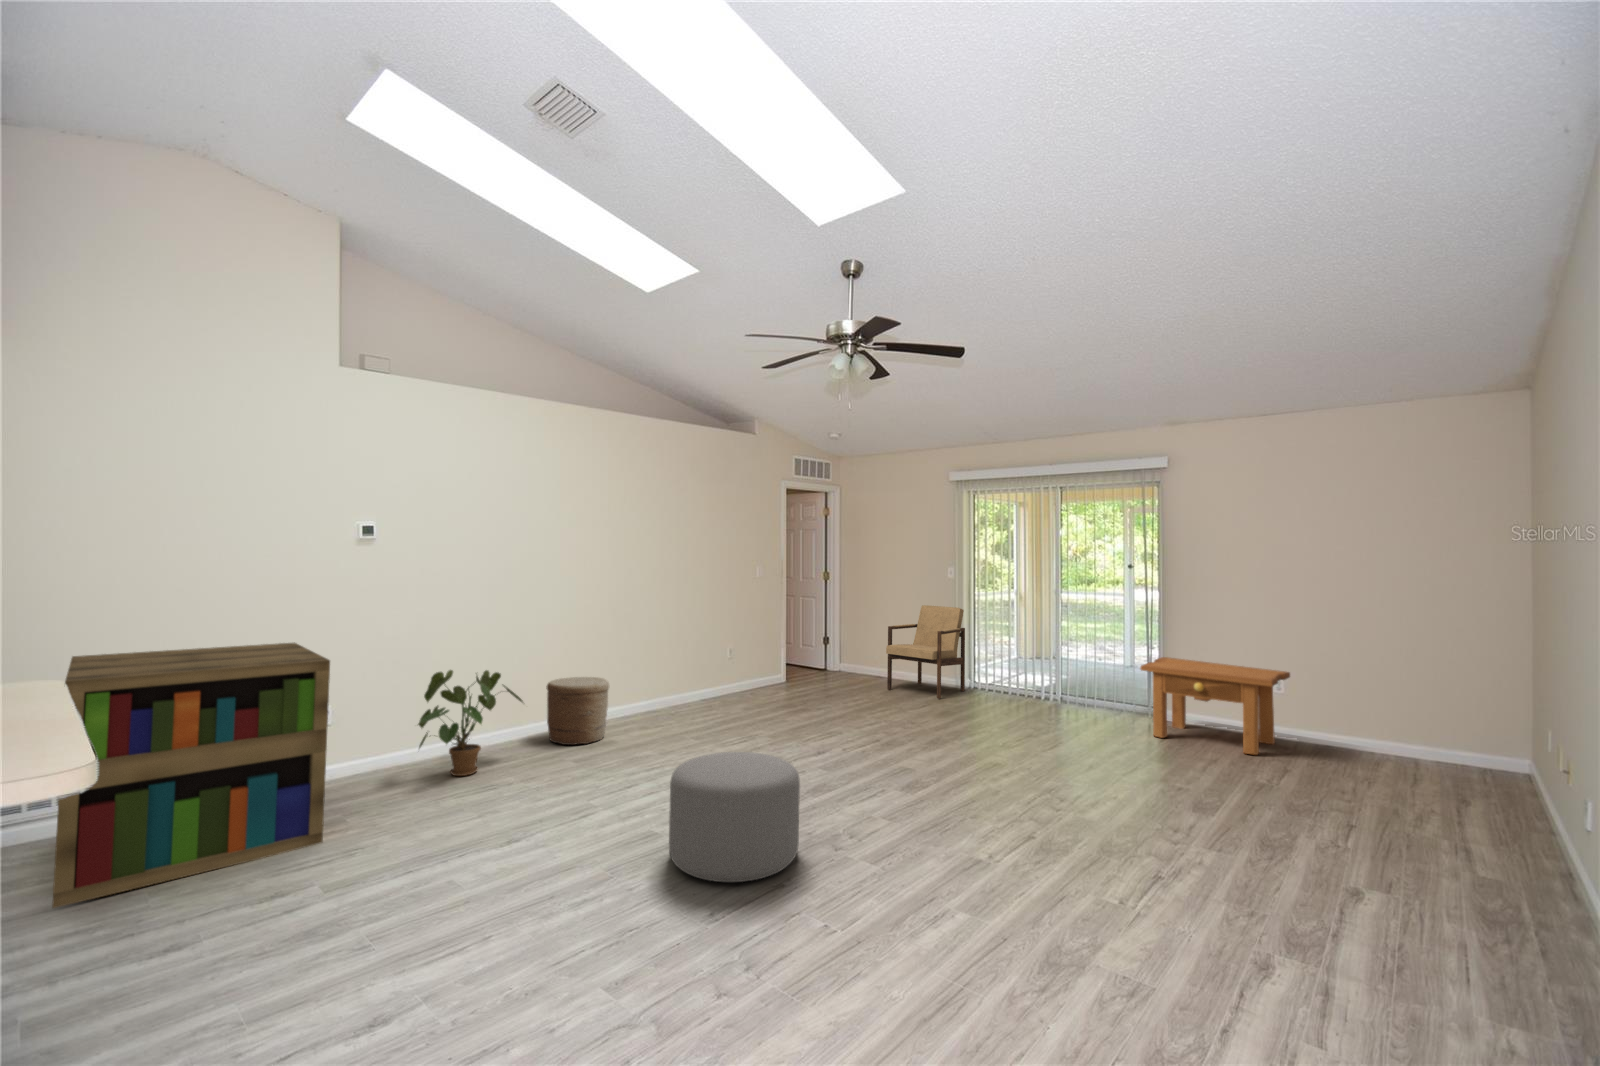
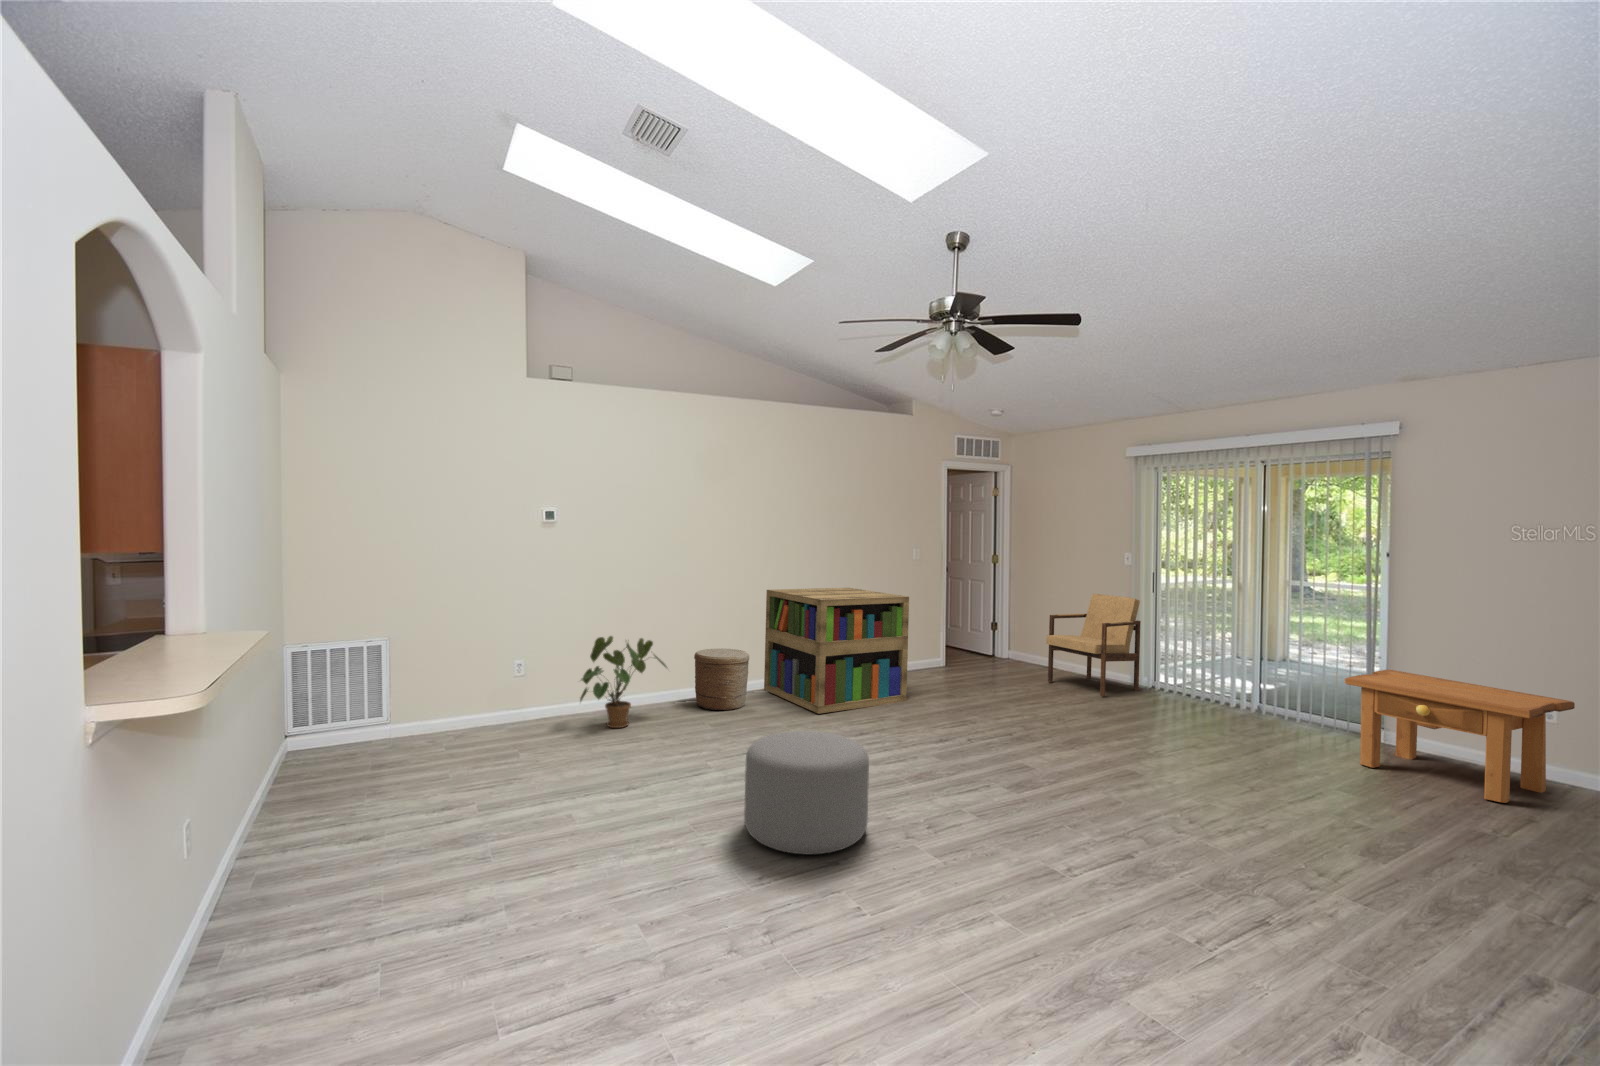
bookshelf: present [52,643,330,908] -> present [764,588,909,714]

